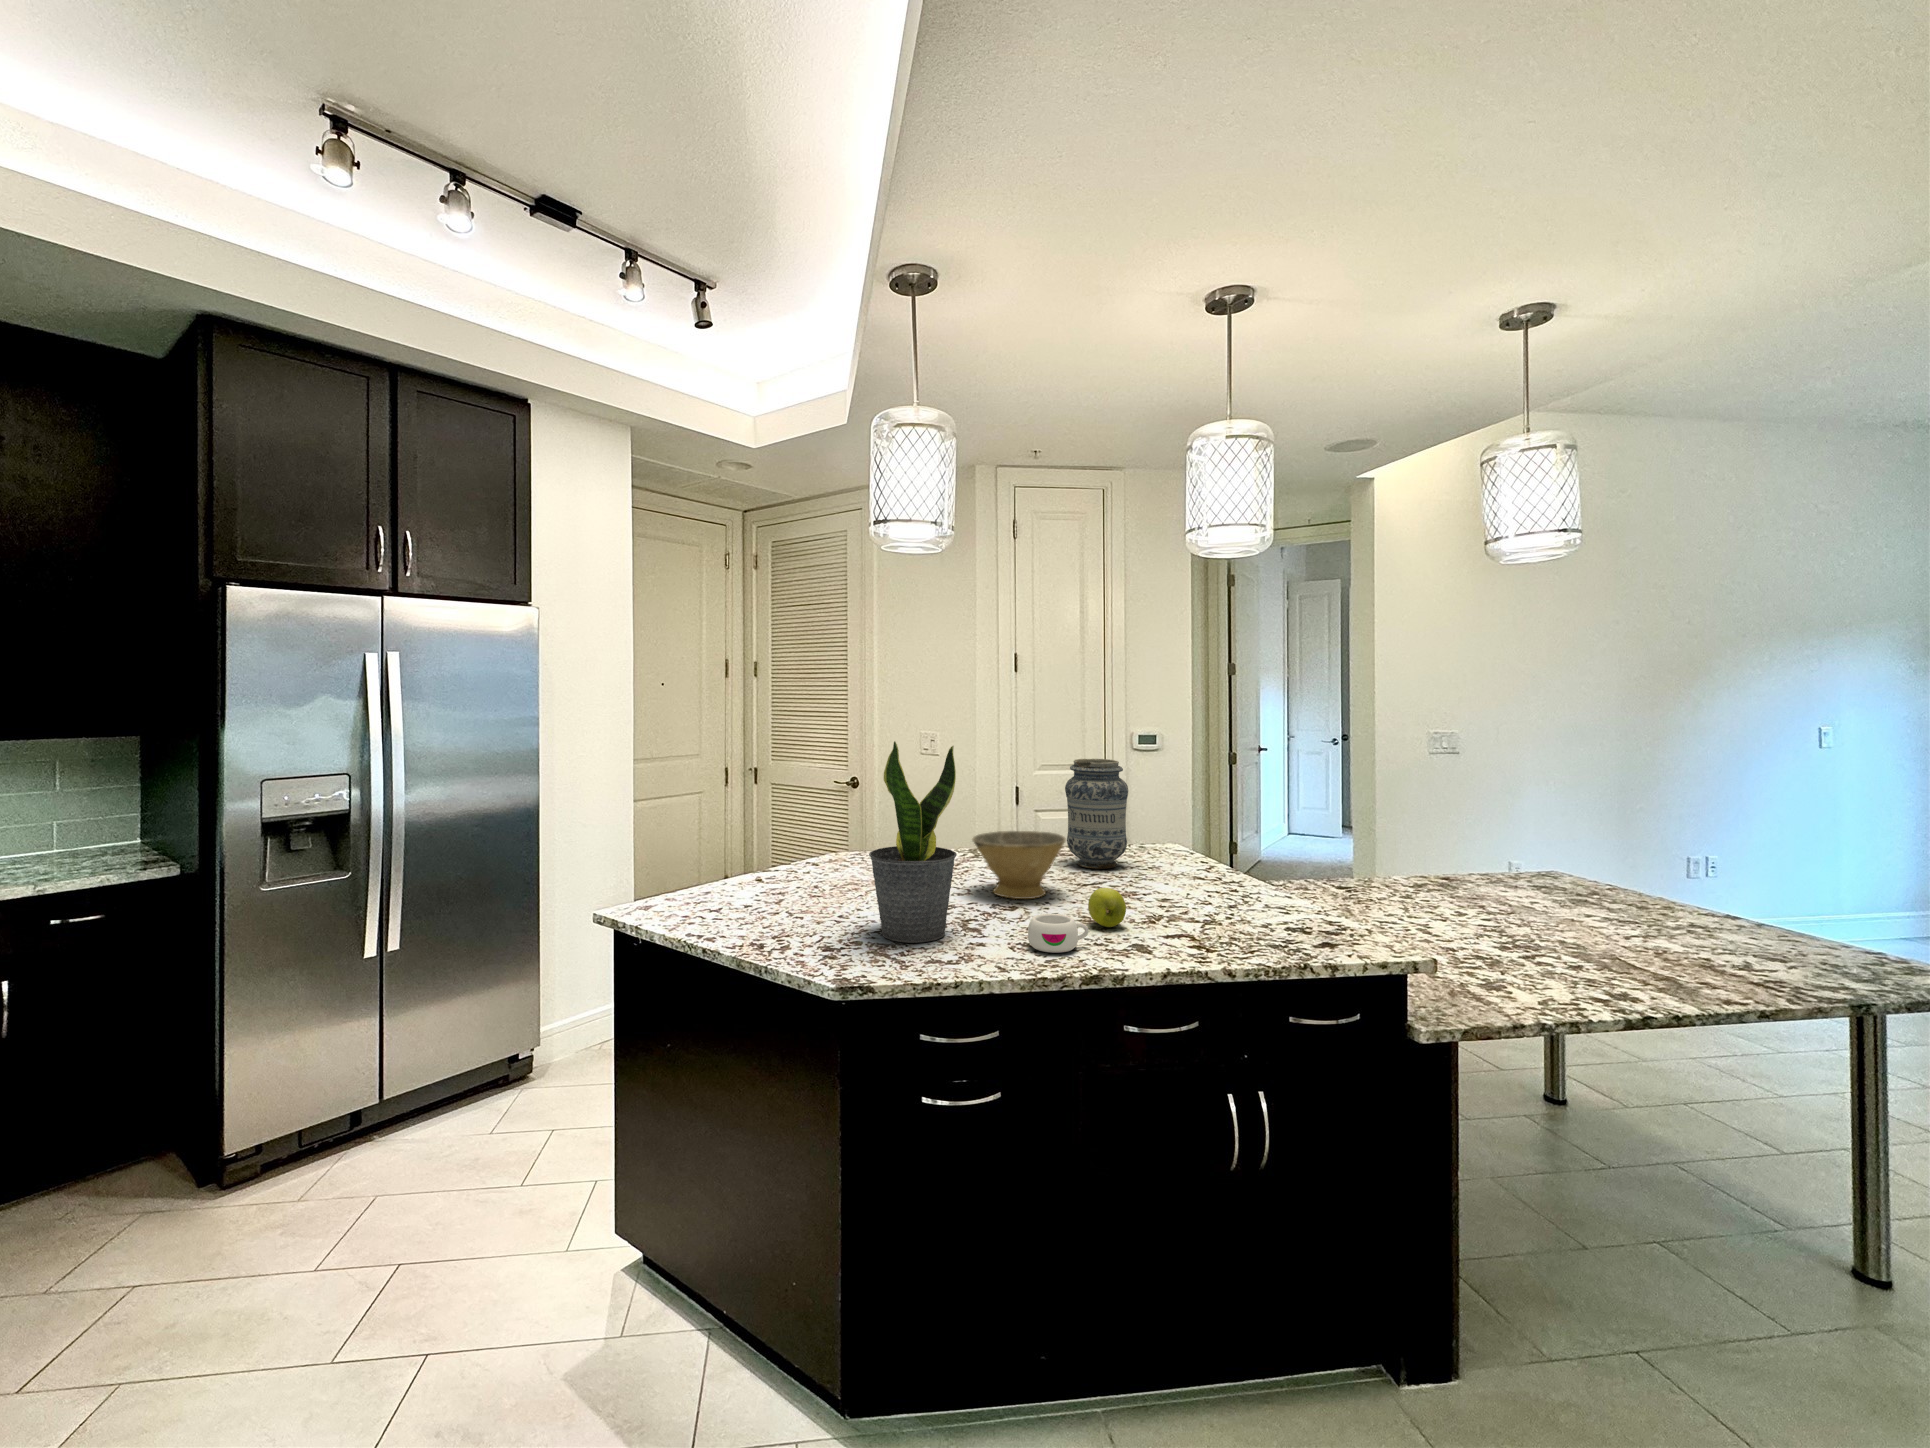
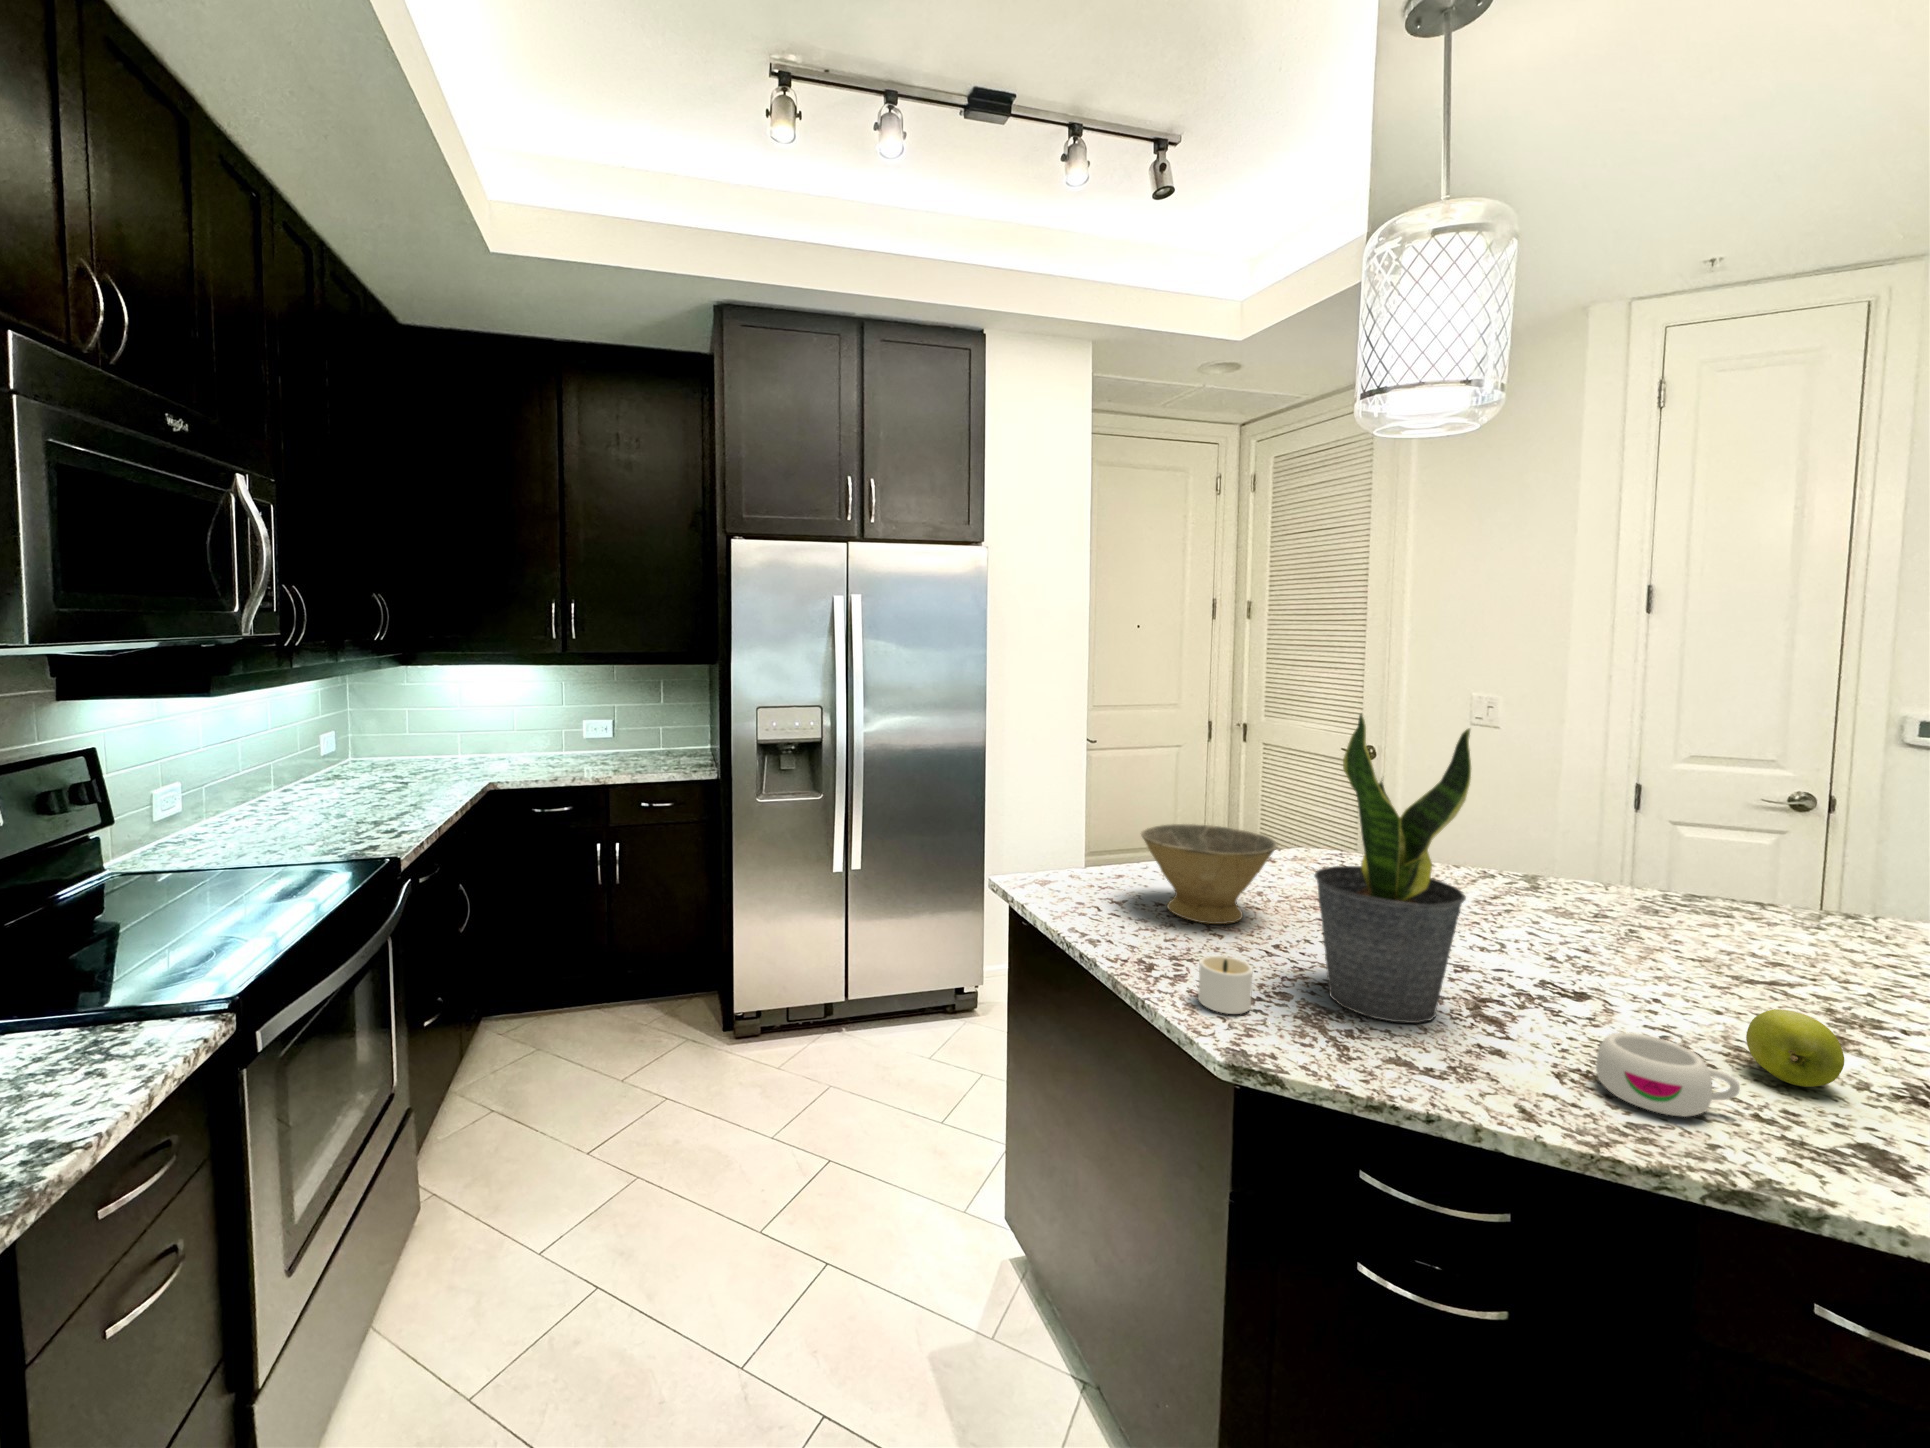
vase: present [1065,759,1128,869] -> none [1717,764,1872,957]
bowl: present [972,831,1066,899] -> present [1141,824,1277,924]
candle: none [805,922,855,960] -> present [1198,956,1253,1014]

